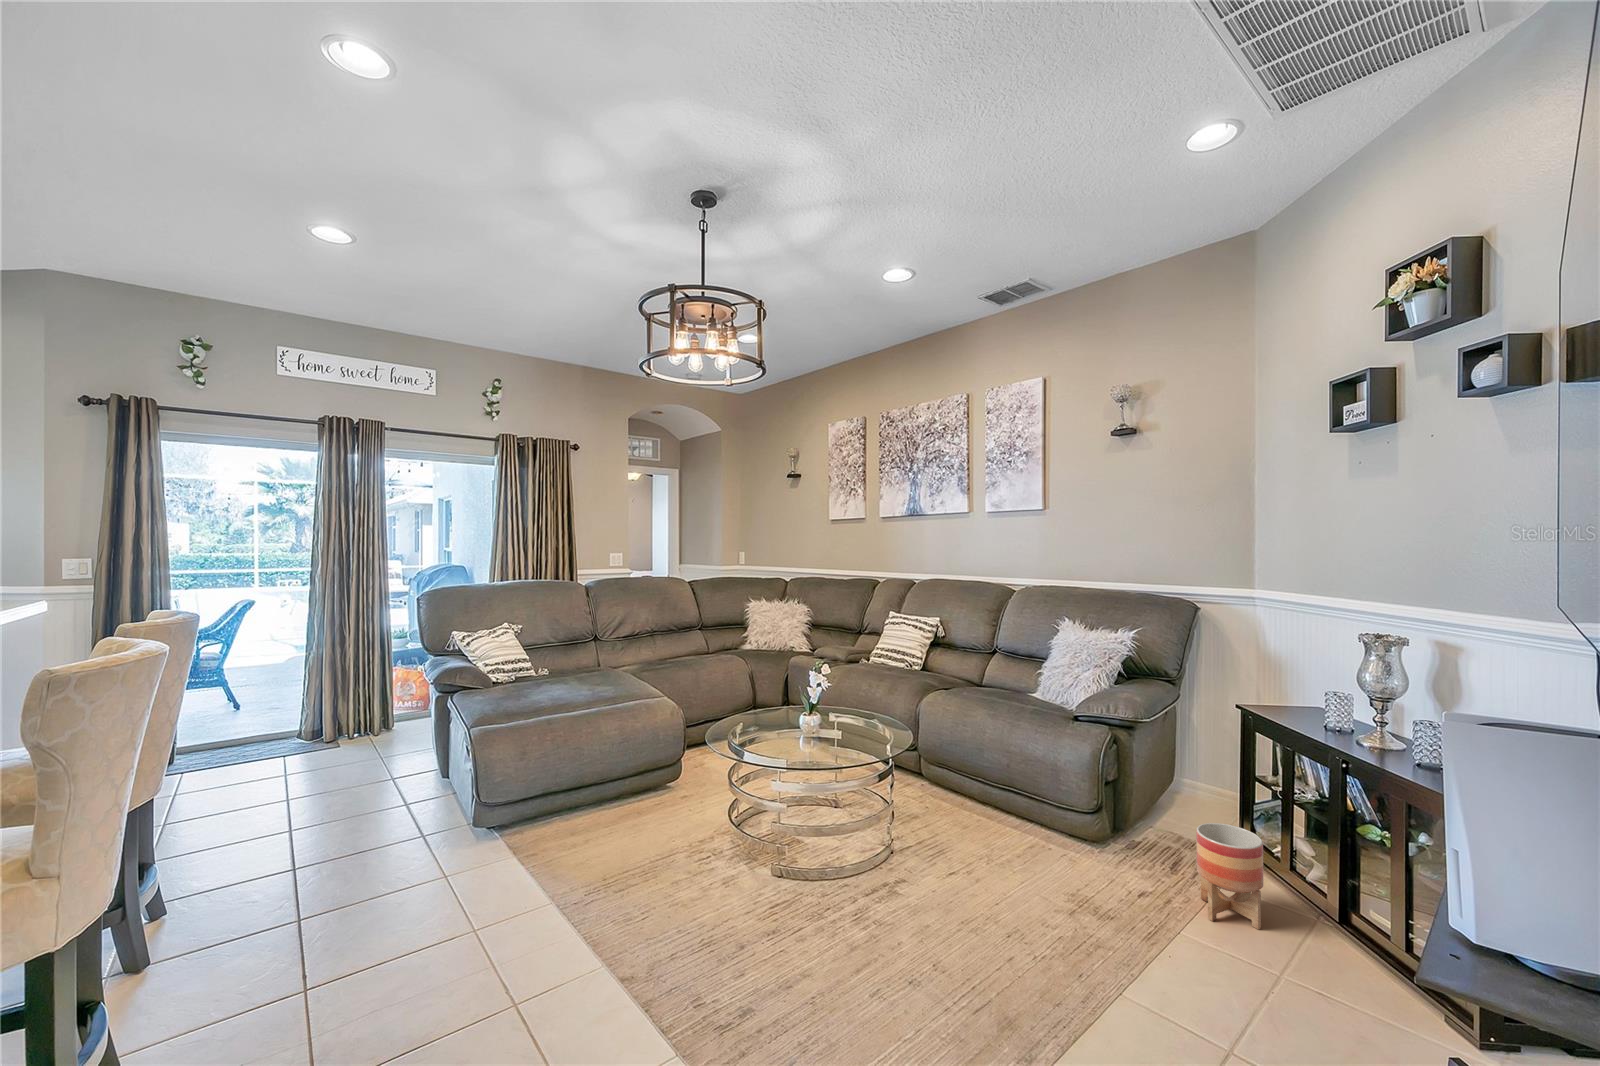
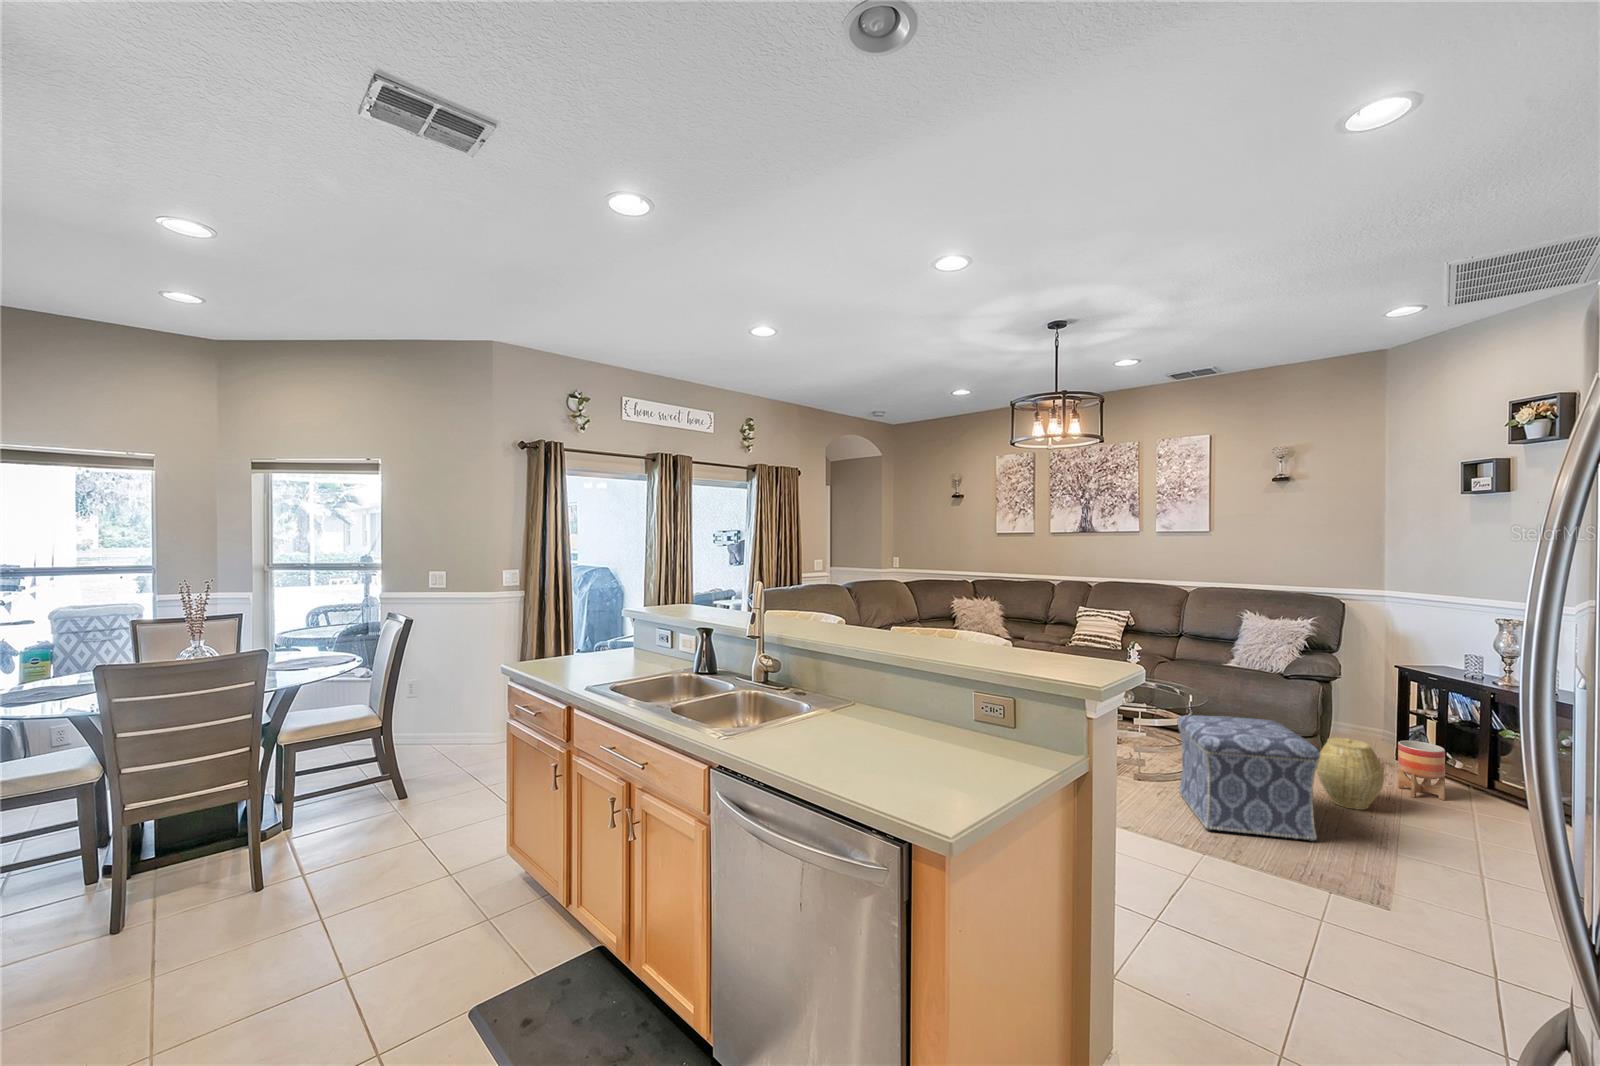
ottoman: none [791,779,975,1020] -> present [1178,715,1320,841]
woven basket: none [1046,819,1140,946] -> present [1316,737,1384,810]

